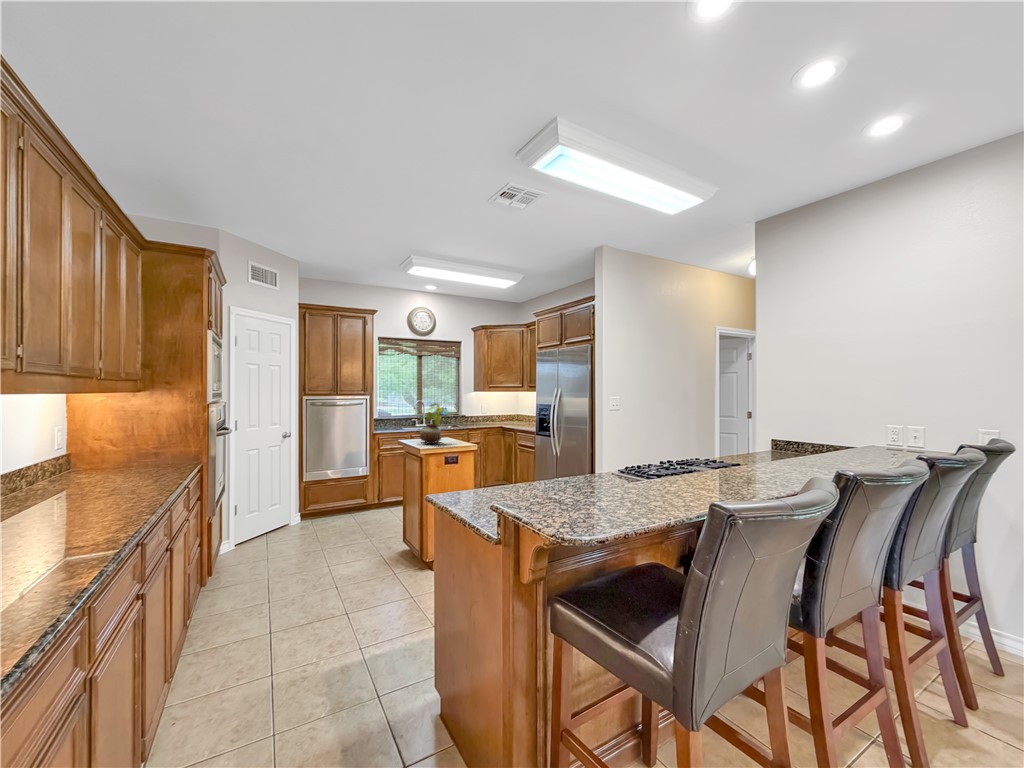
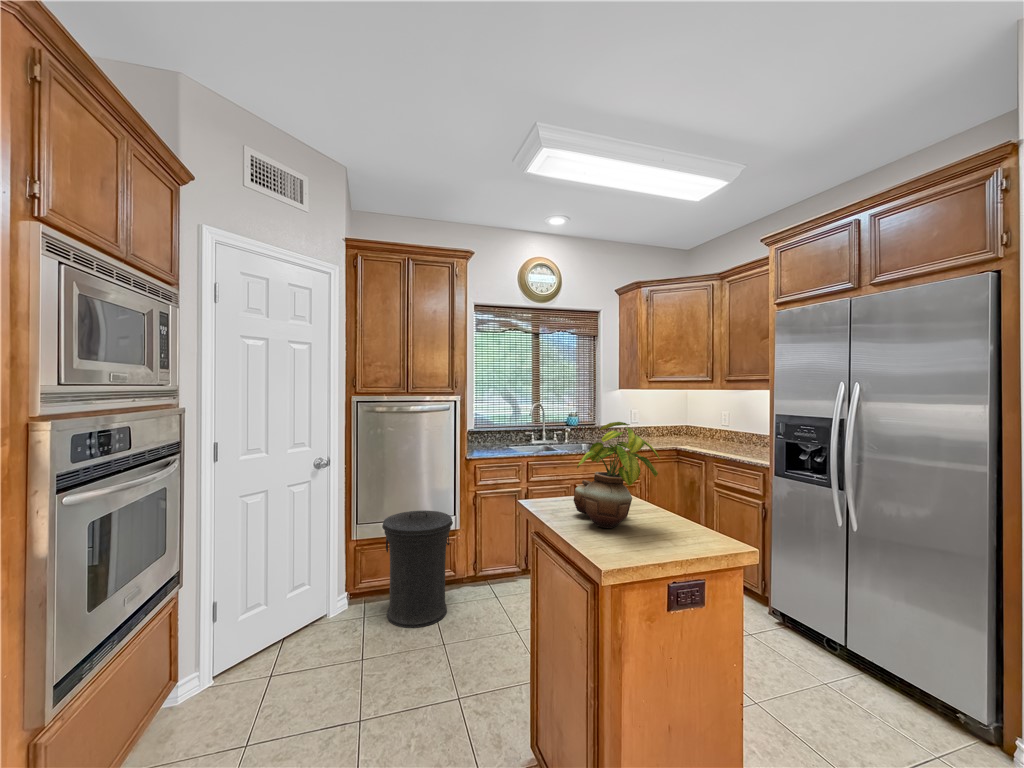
trash can: none [323,462,365,526] -> present [382,510,453,628]

